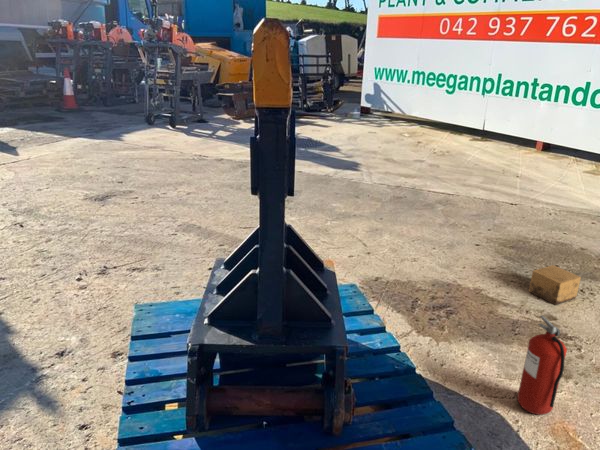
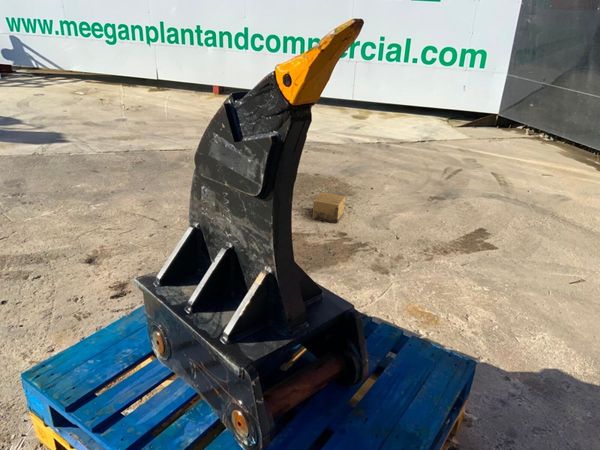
fire extinguisher: present [517,315,567,415] -> none [375,233,410,308]

